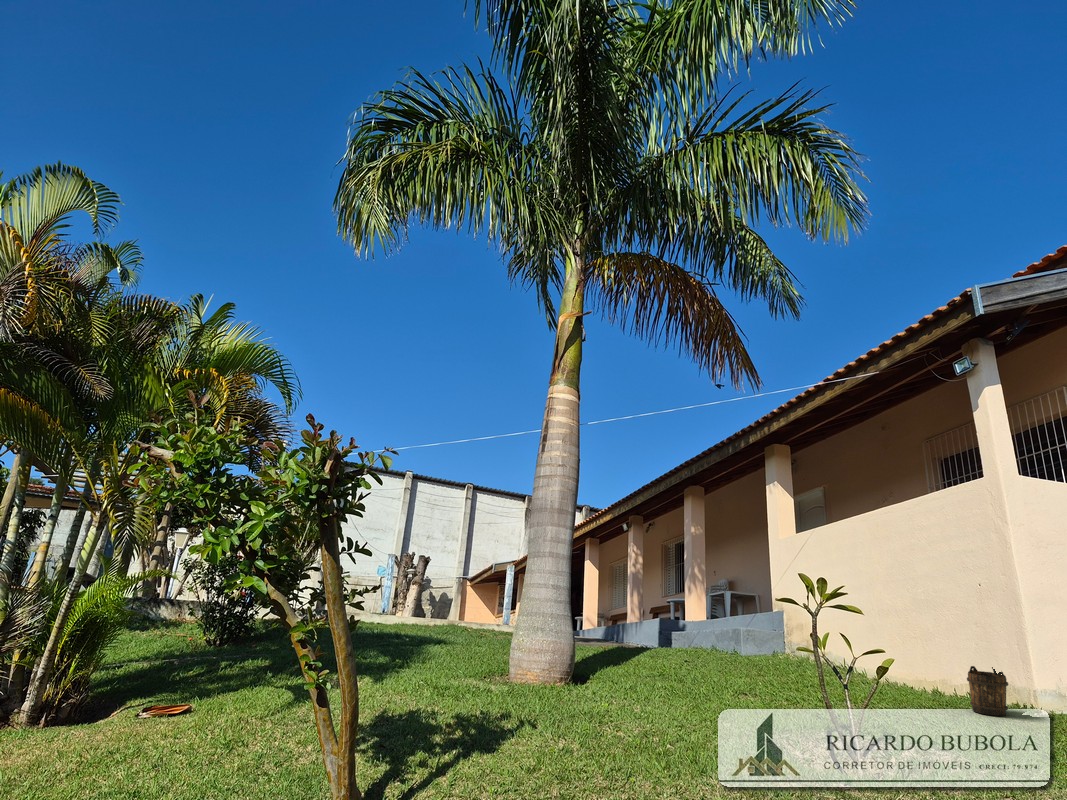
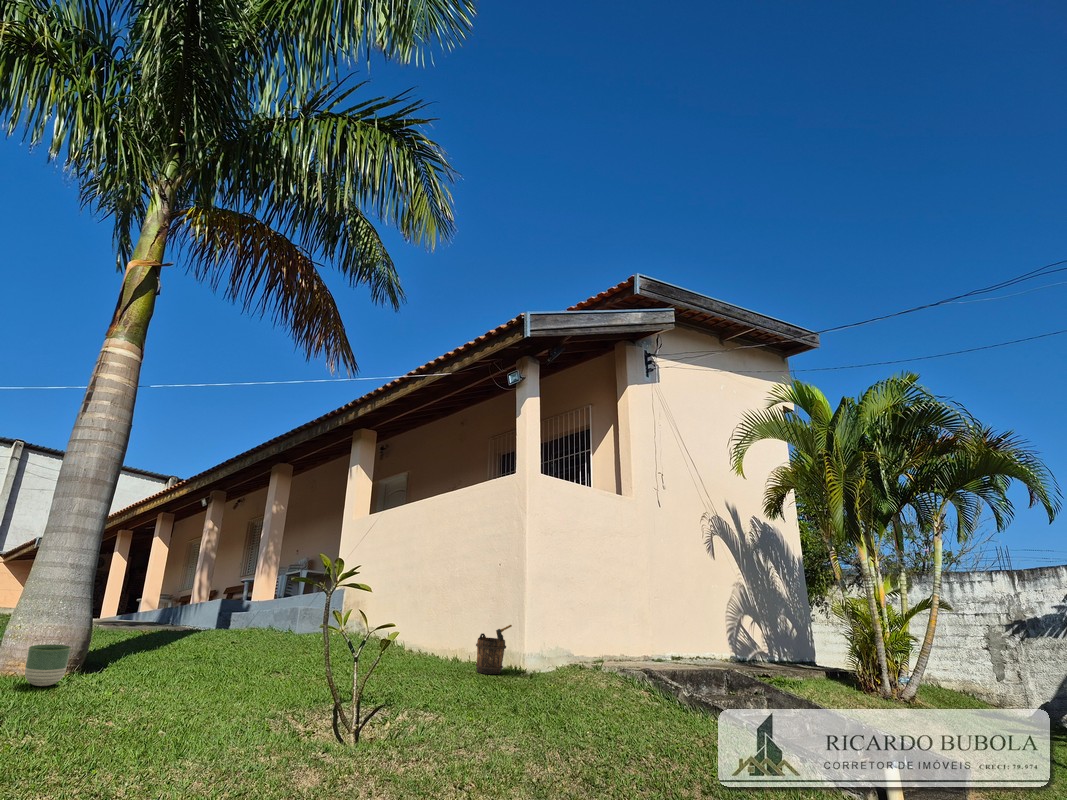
planter: none [531,664,563,702] -> present [25,644,71,686]

